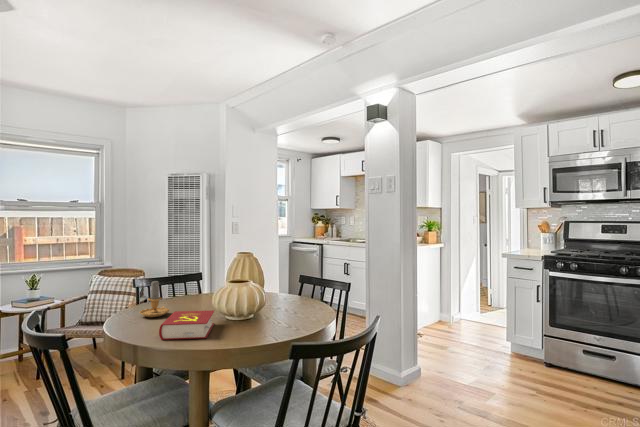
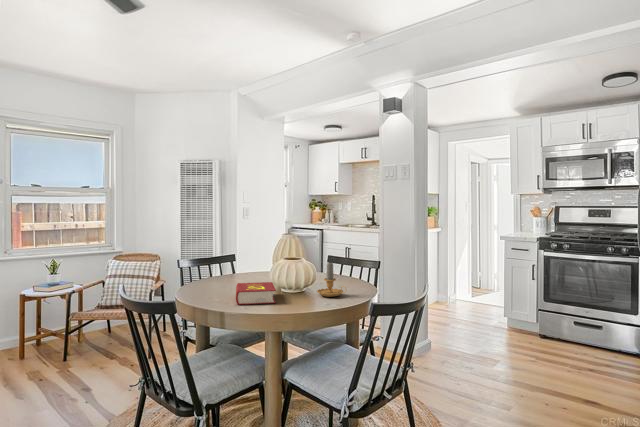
candle: present [140,281,169,317] -> present [317,263,344,297]

